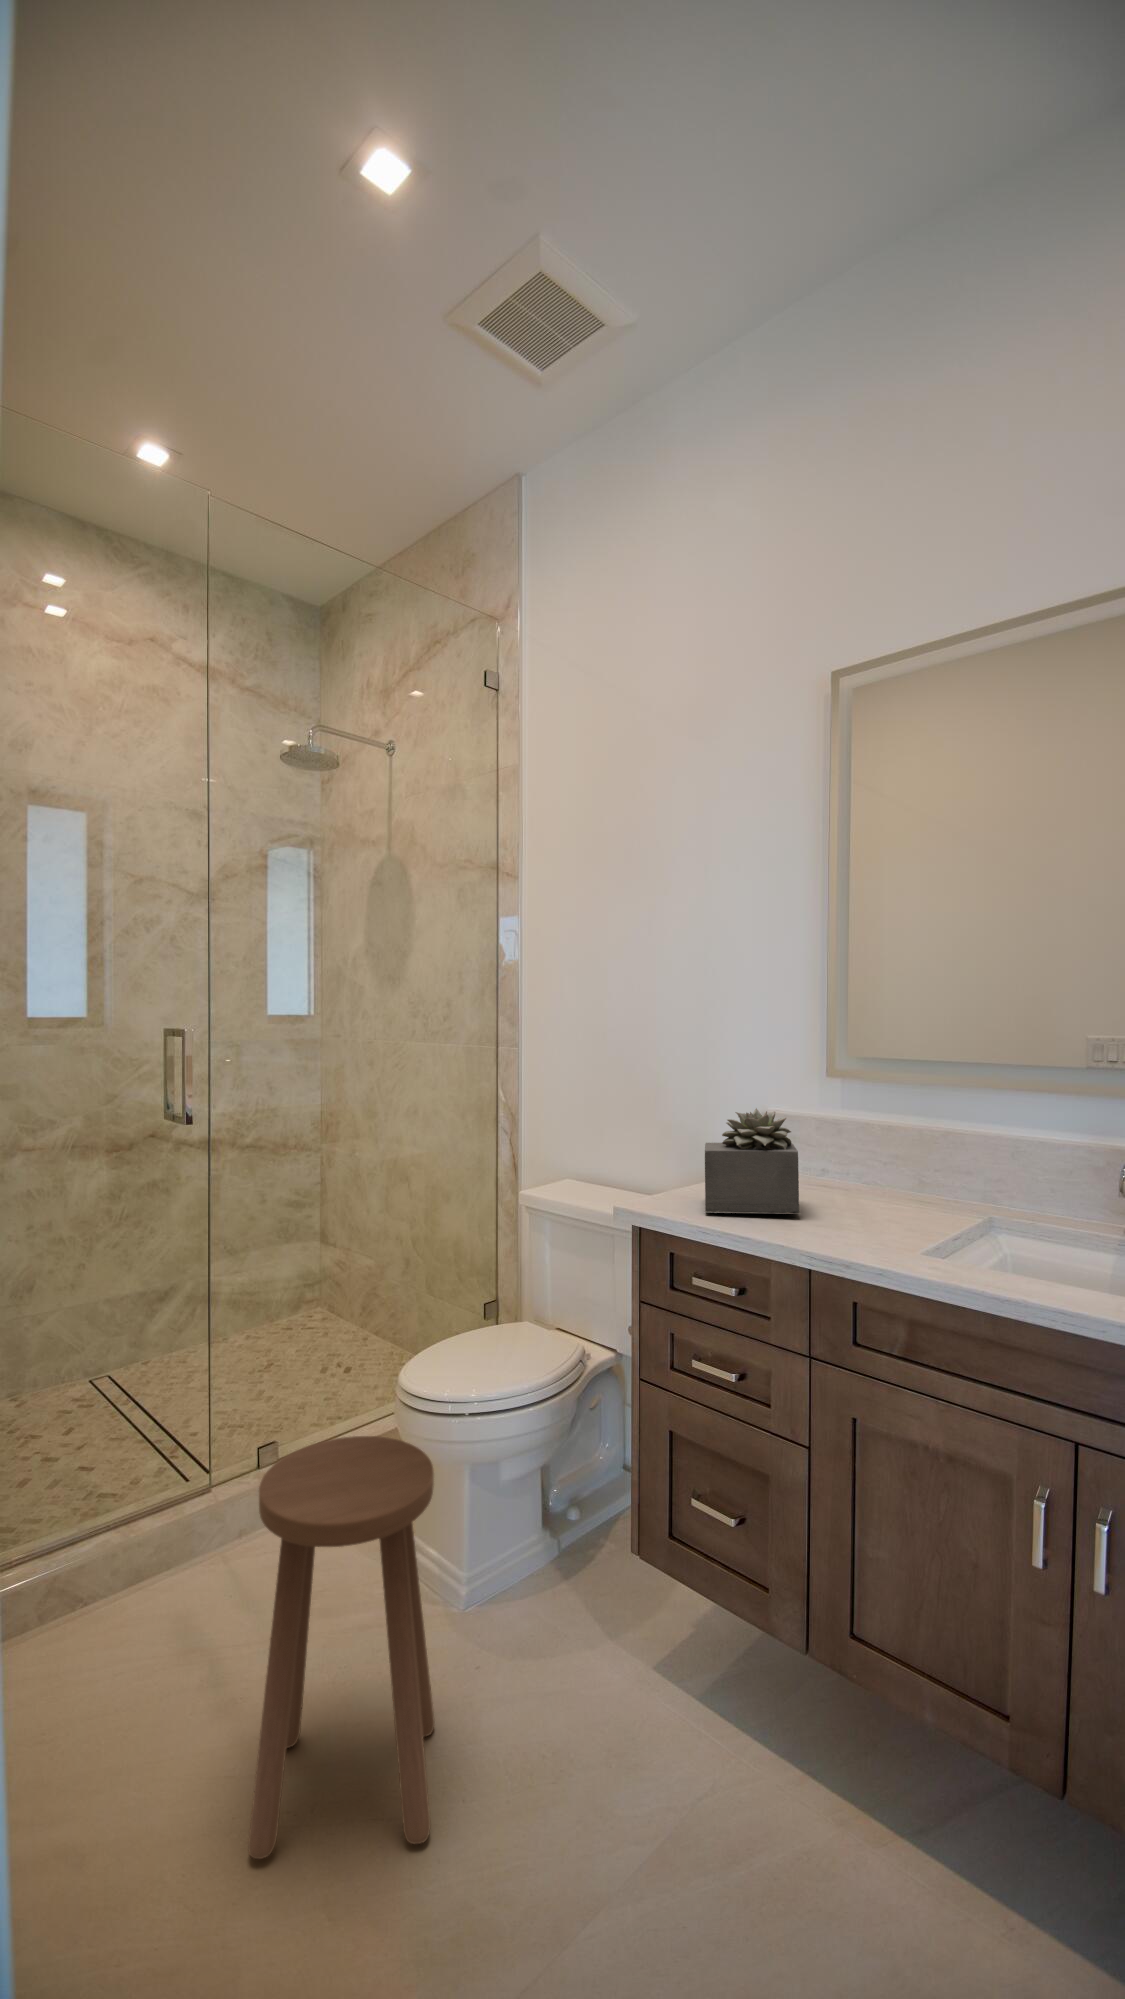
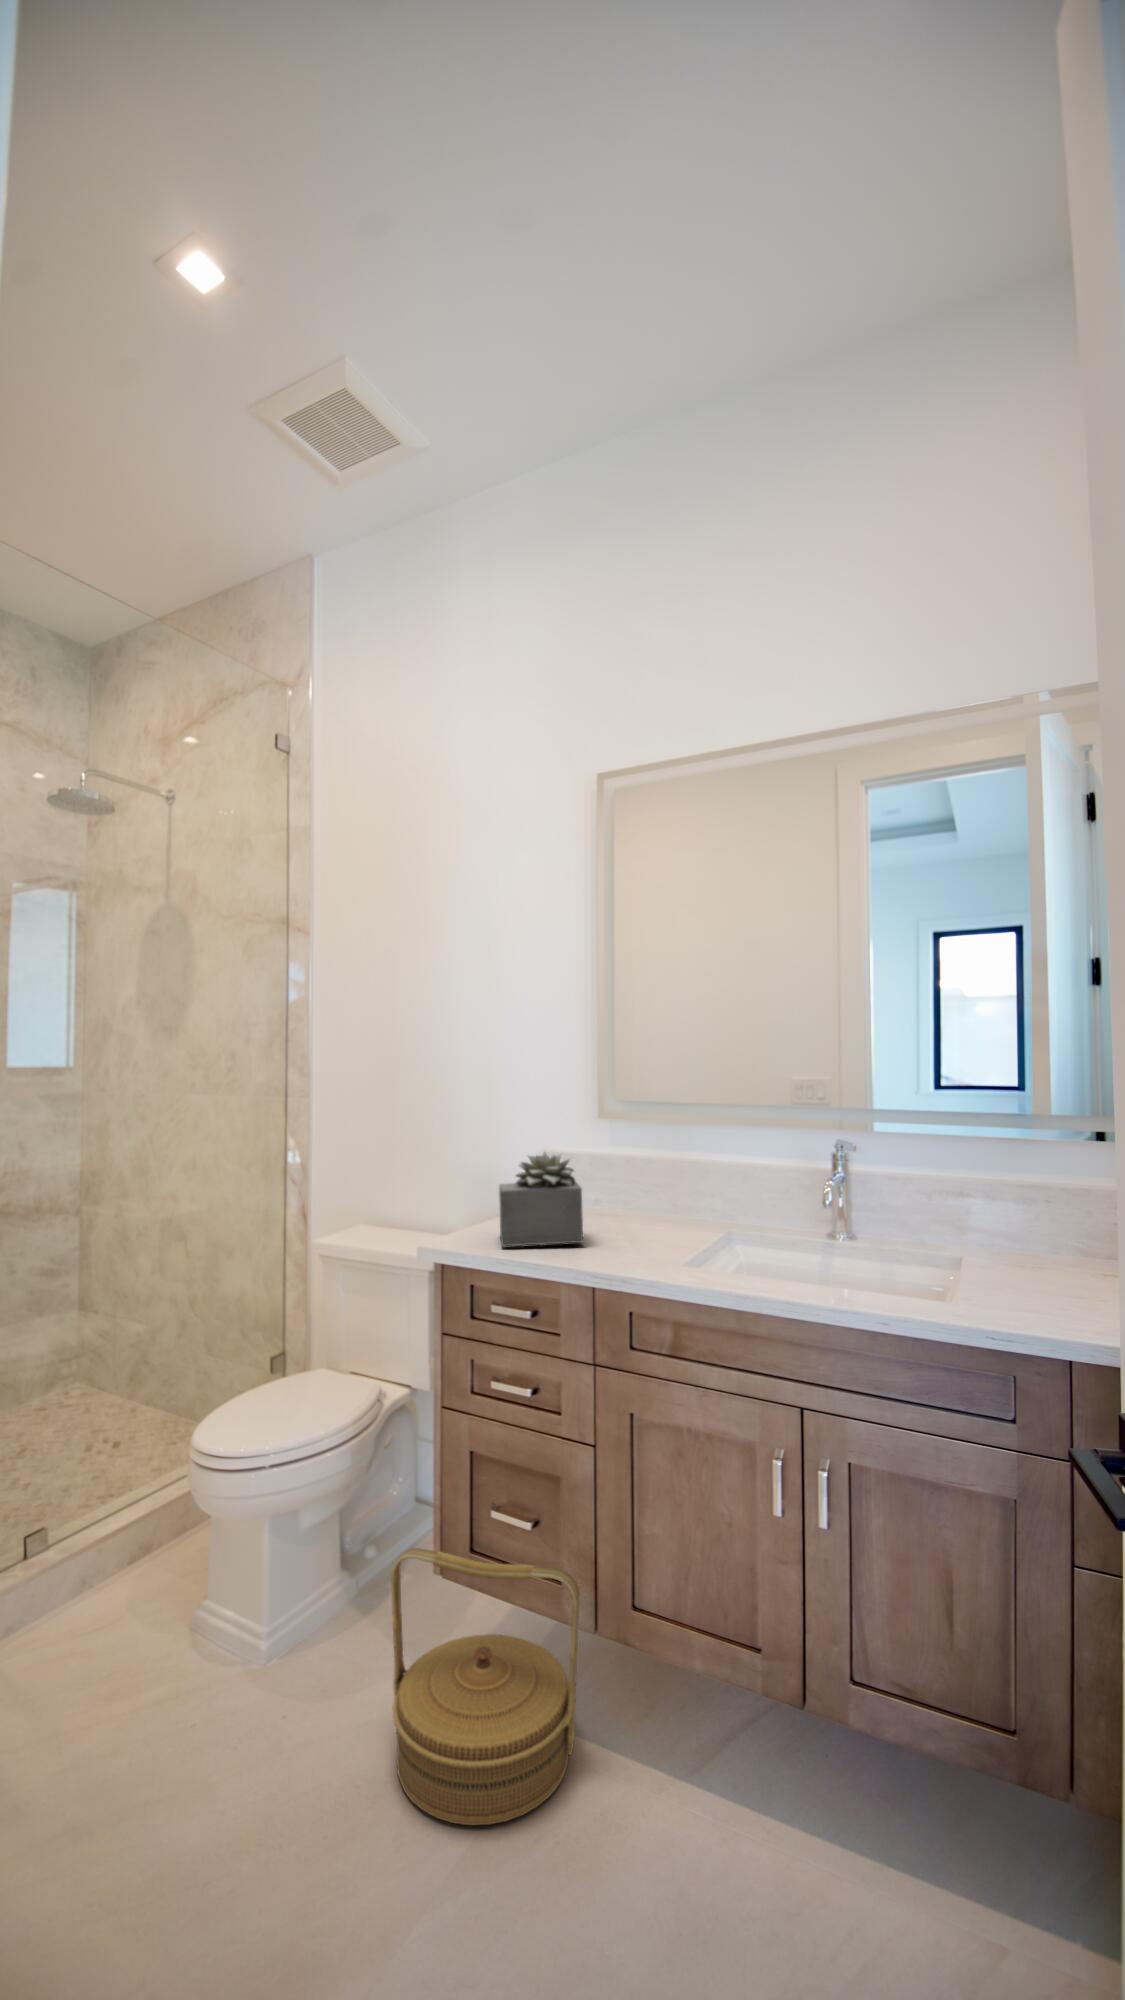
stool: present [248,1436,435,1859] -> none [63,1486,252,1921]
basket: none [581,1529,788,1851] -> present [391,1548,580,1826]

